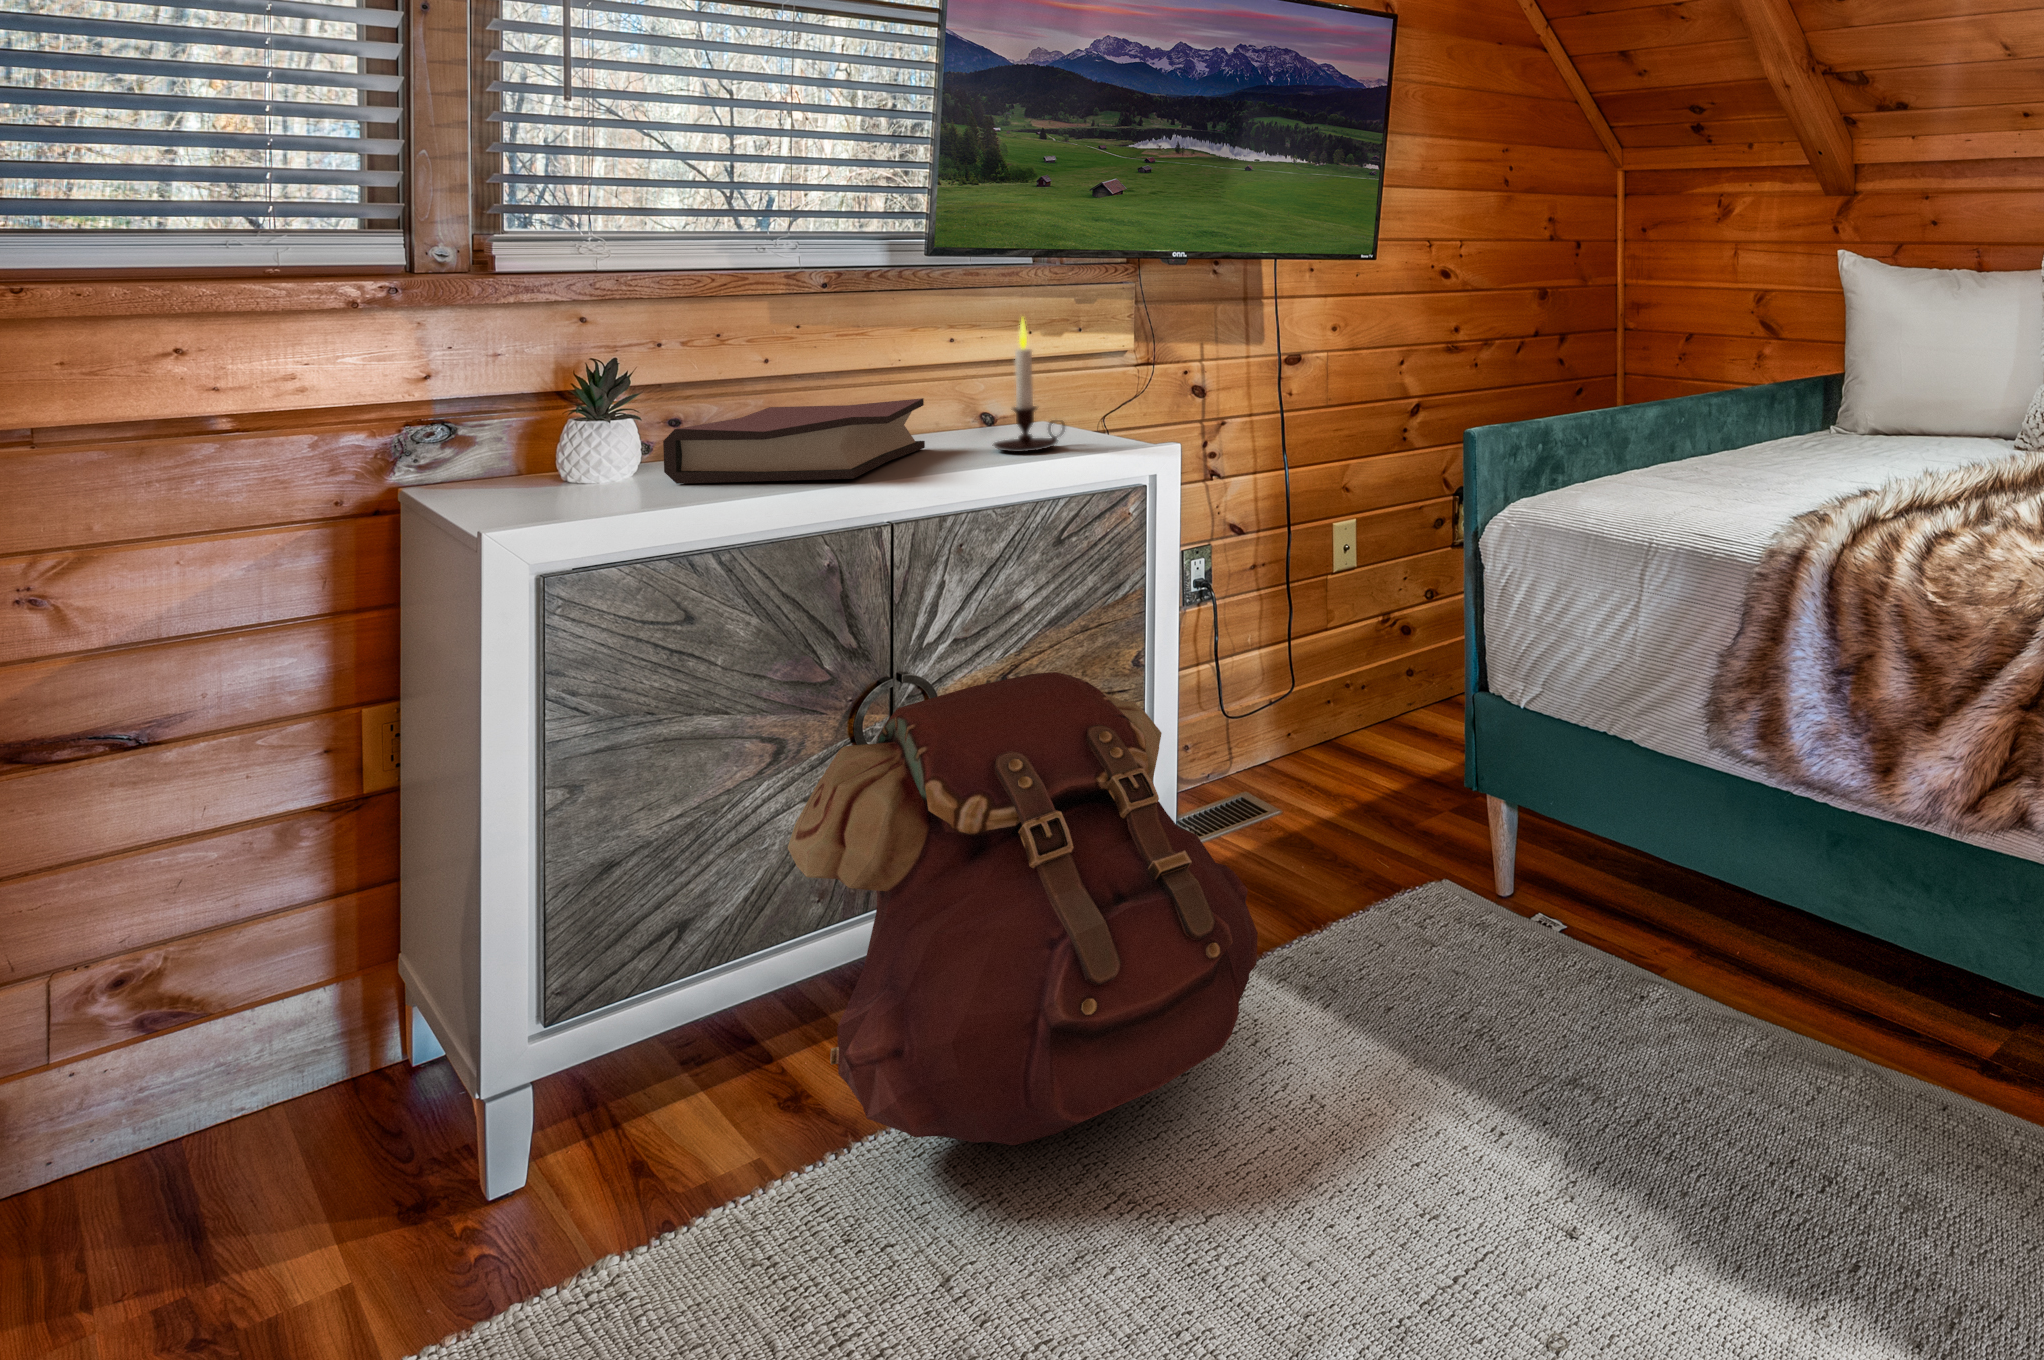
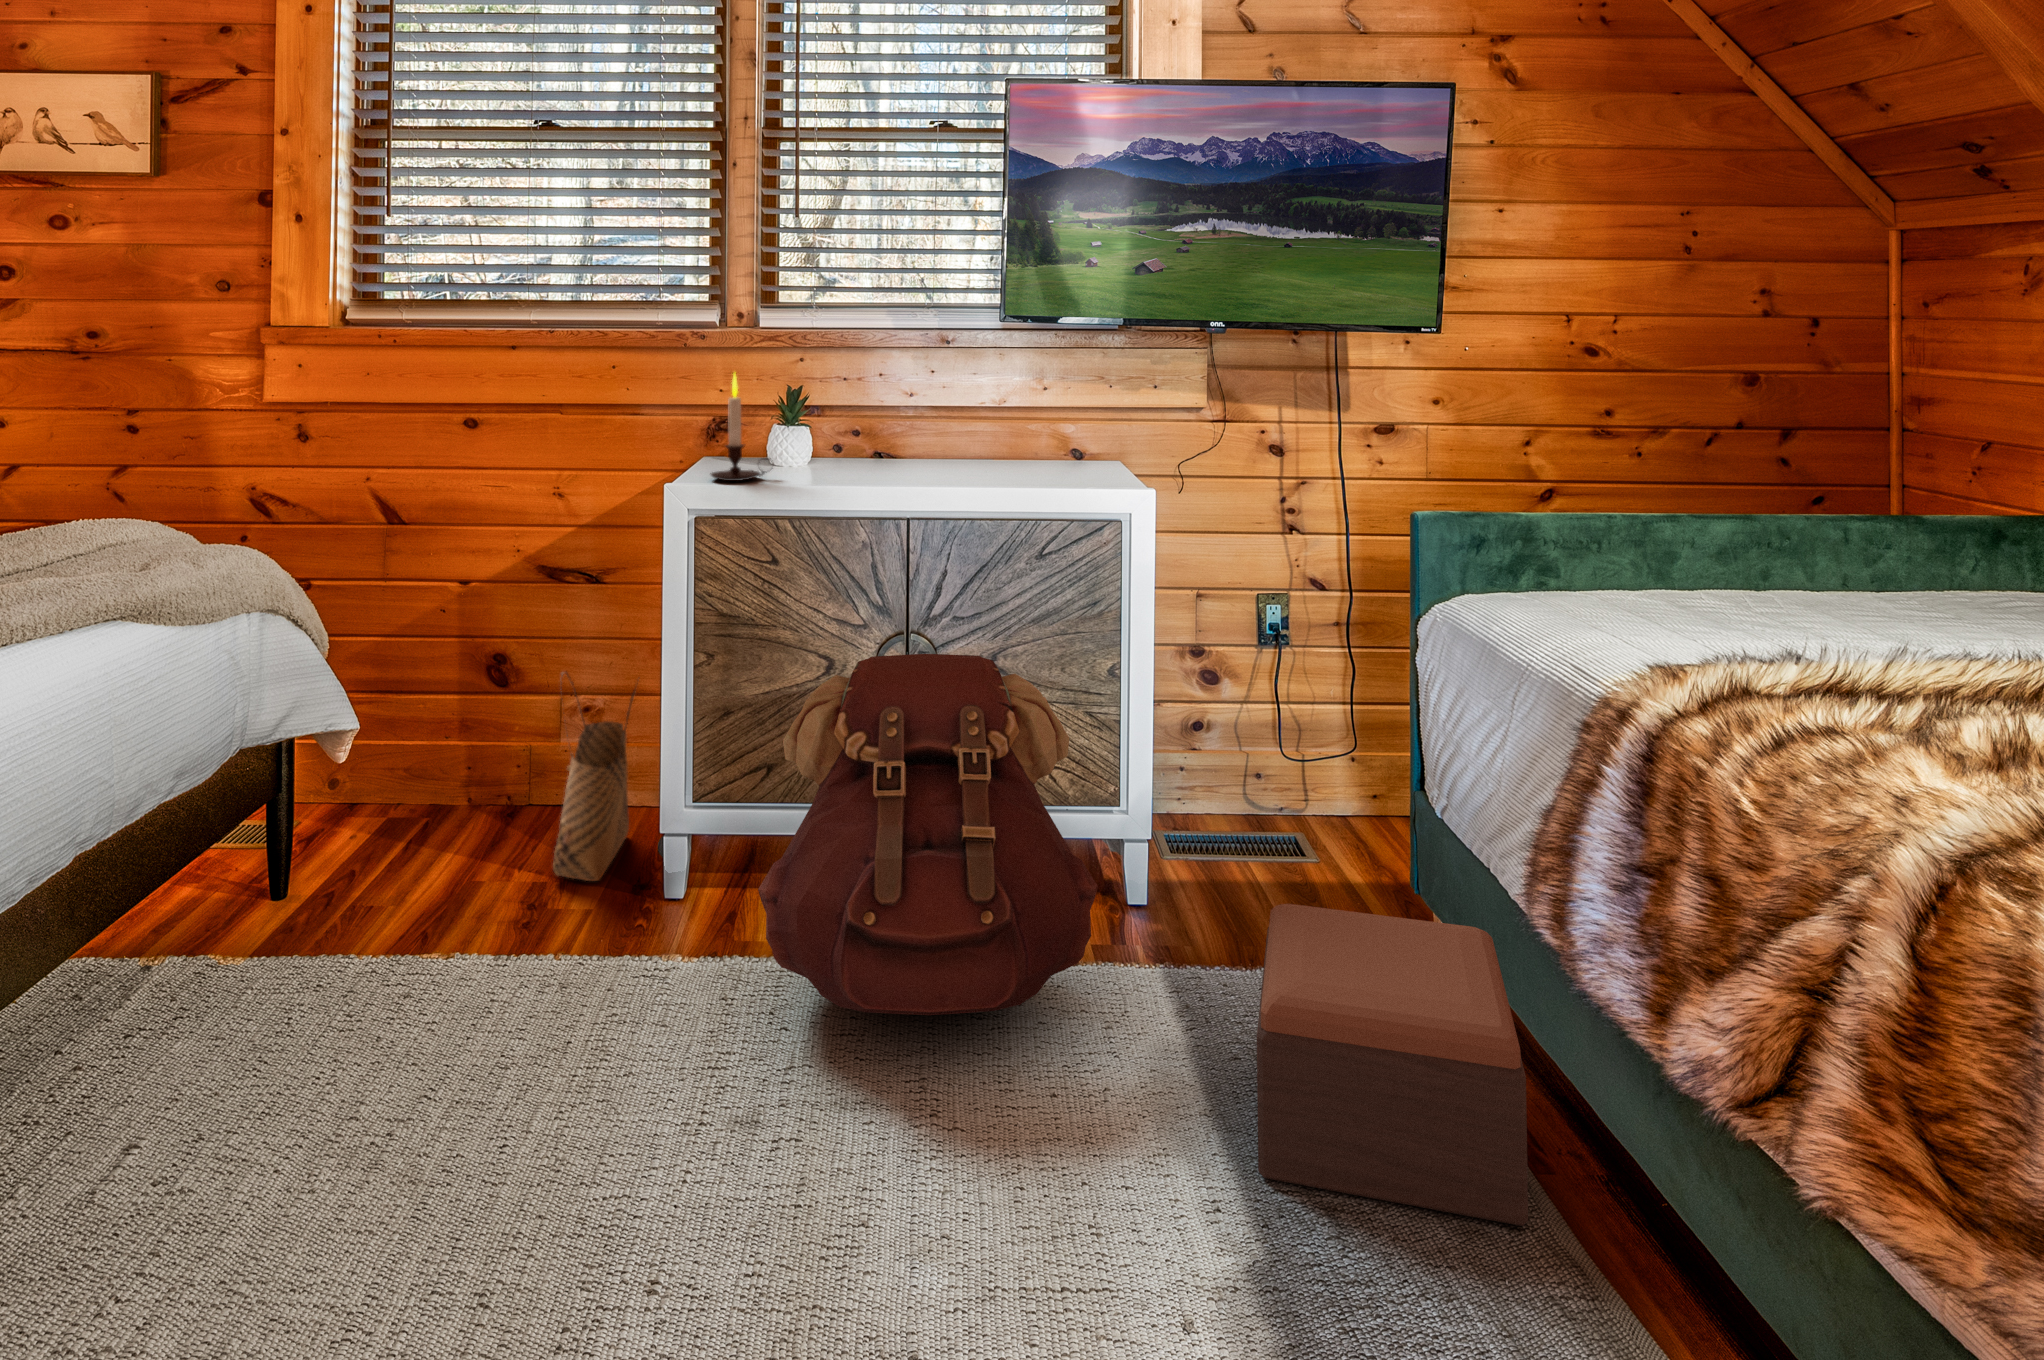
candle: present [992,319,1065,452] -> present [710,373,771,481]
hardback book: present [663,398,925,484] -> none [796,427,984,483]
footstool: none [1423,793,1718,1076] -> present [1257,904,1528,1226]
woven basket: none [199,858,390,1237] -> present [553,671,638,881]

